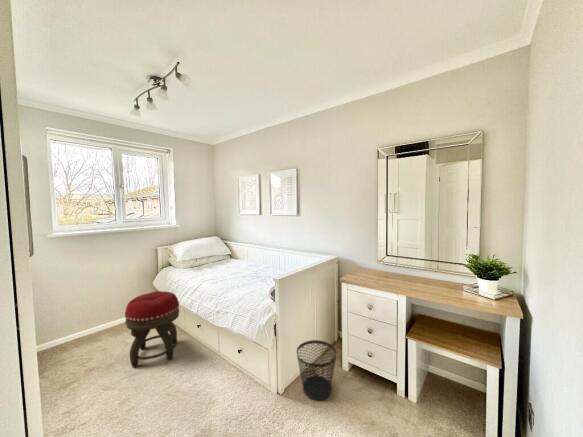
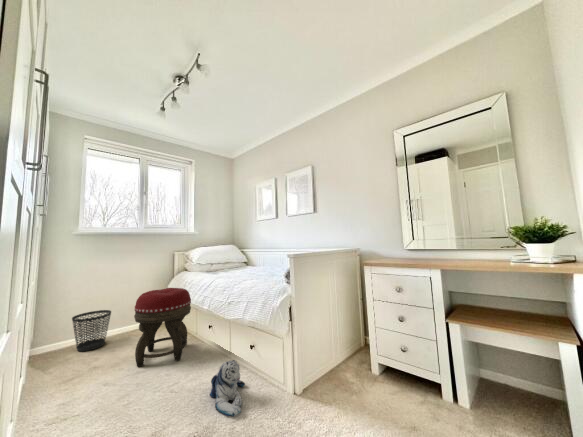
wastebasket: present [297,340,336,400] -> present [72,310,111,351]
plush toy: none [203,368,234,418] -> present [210,360,245,417]

